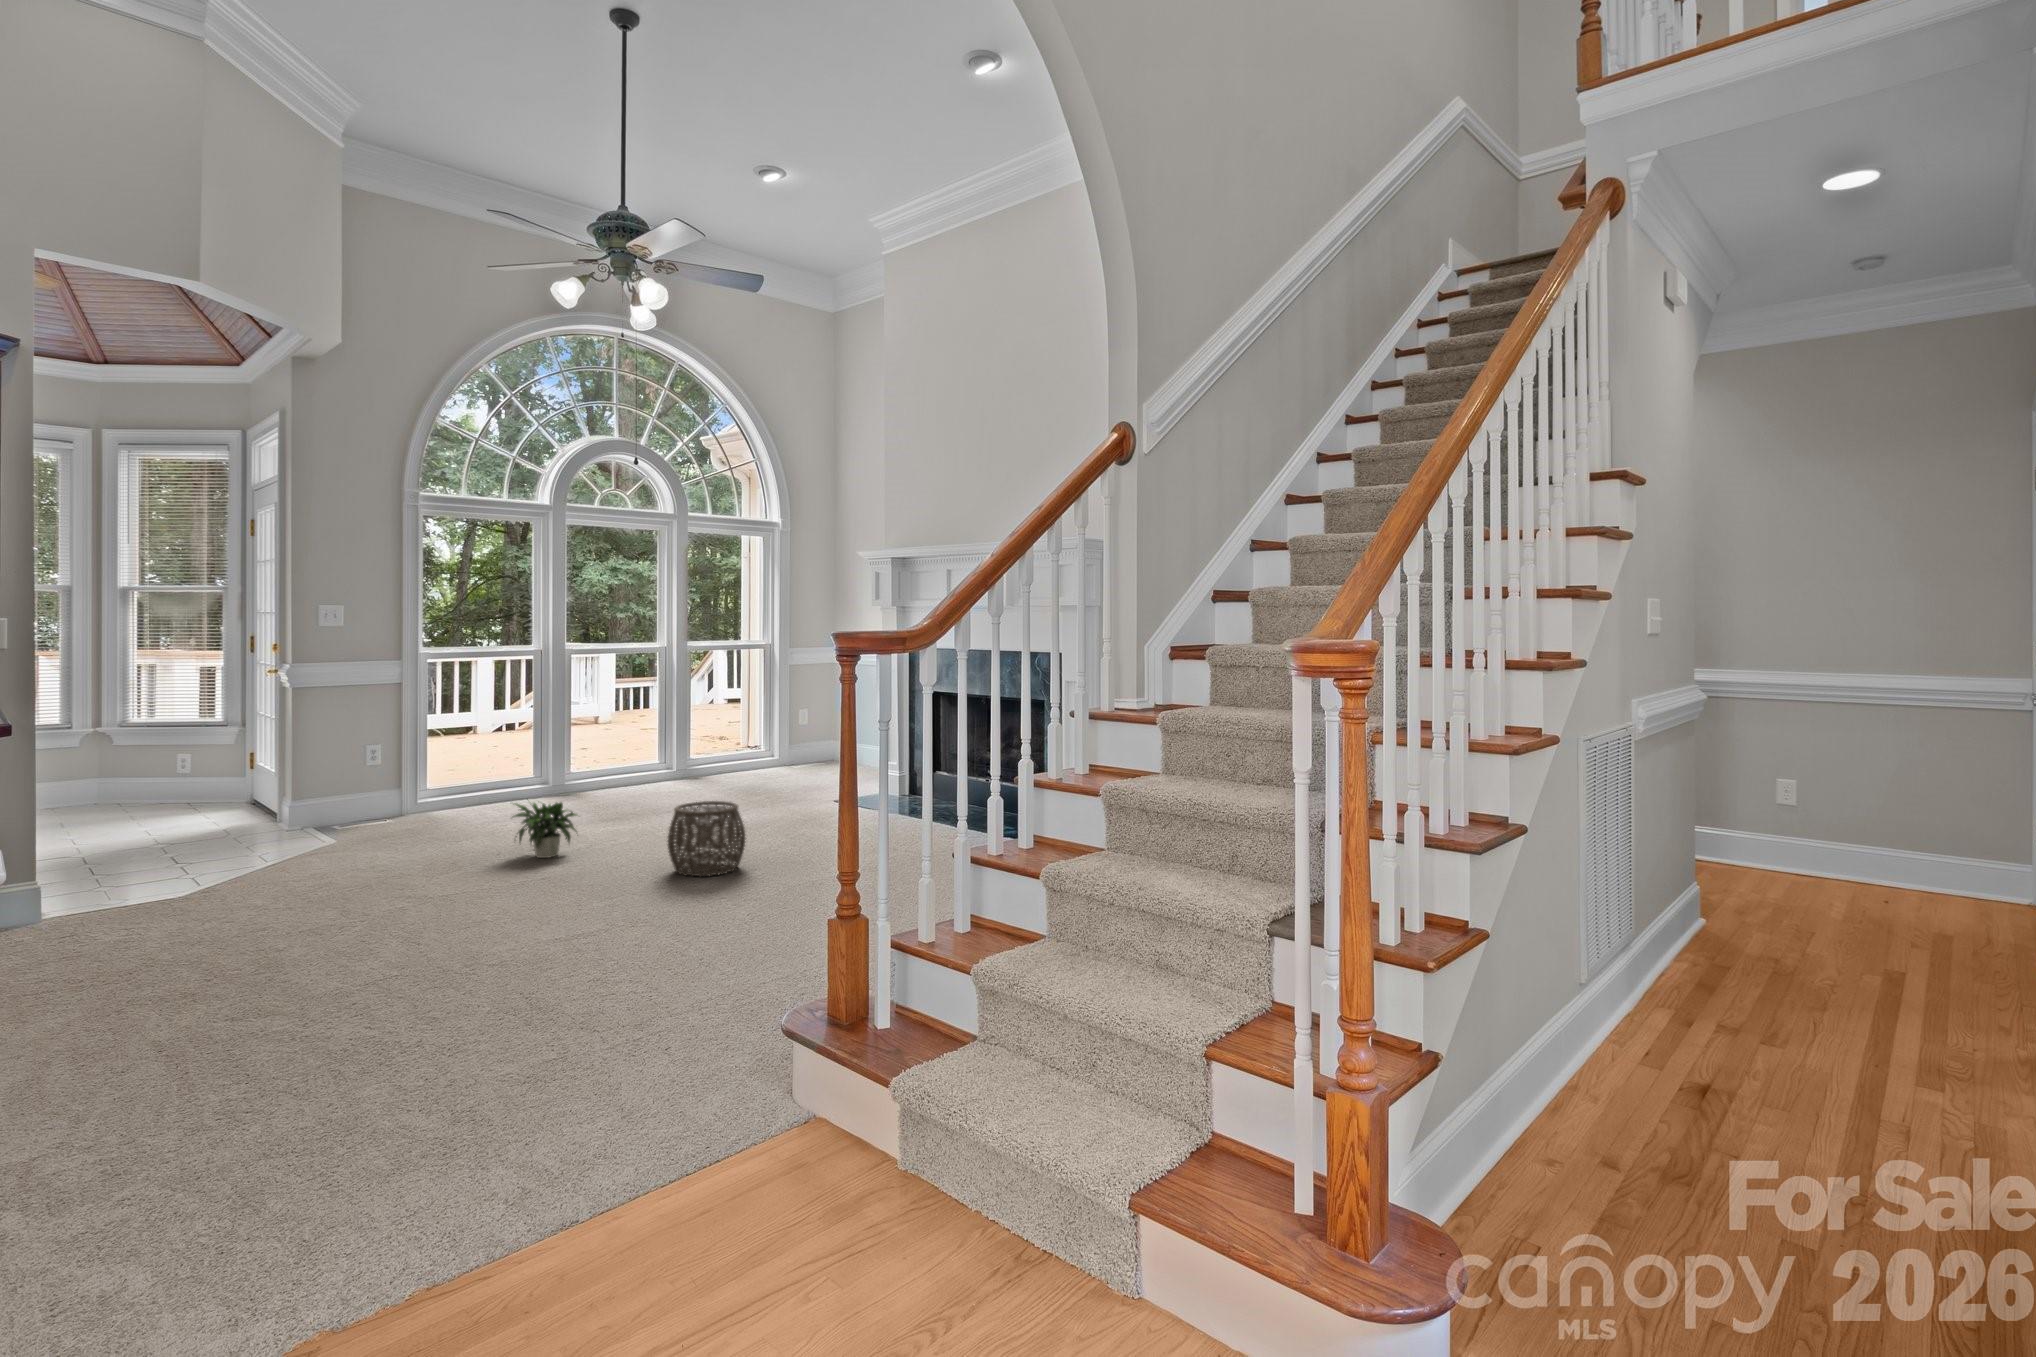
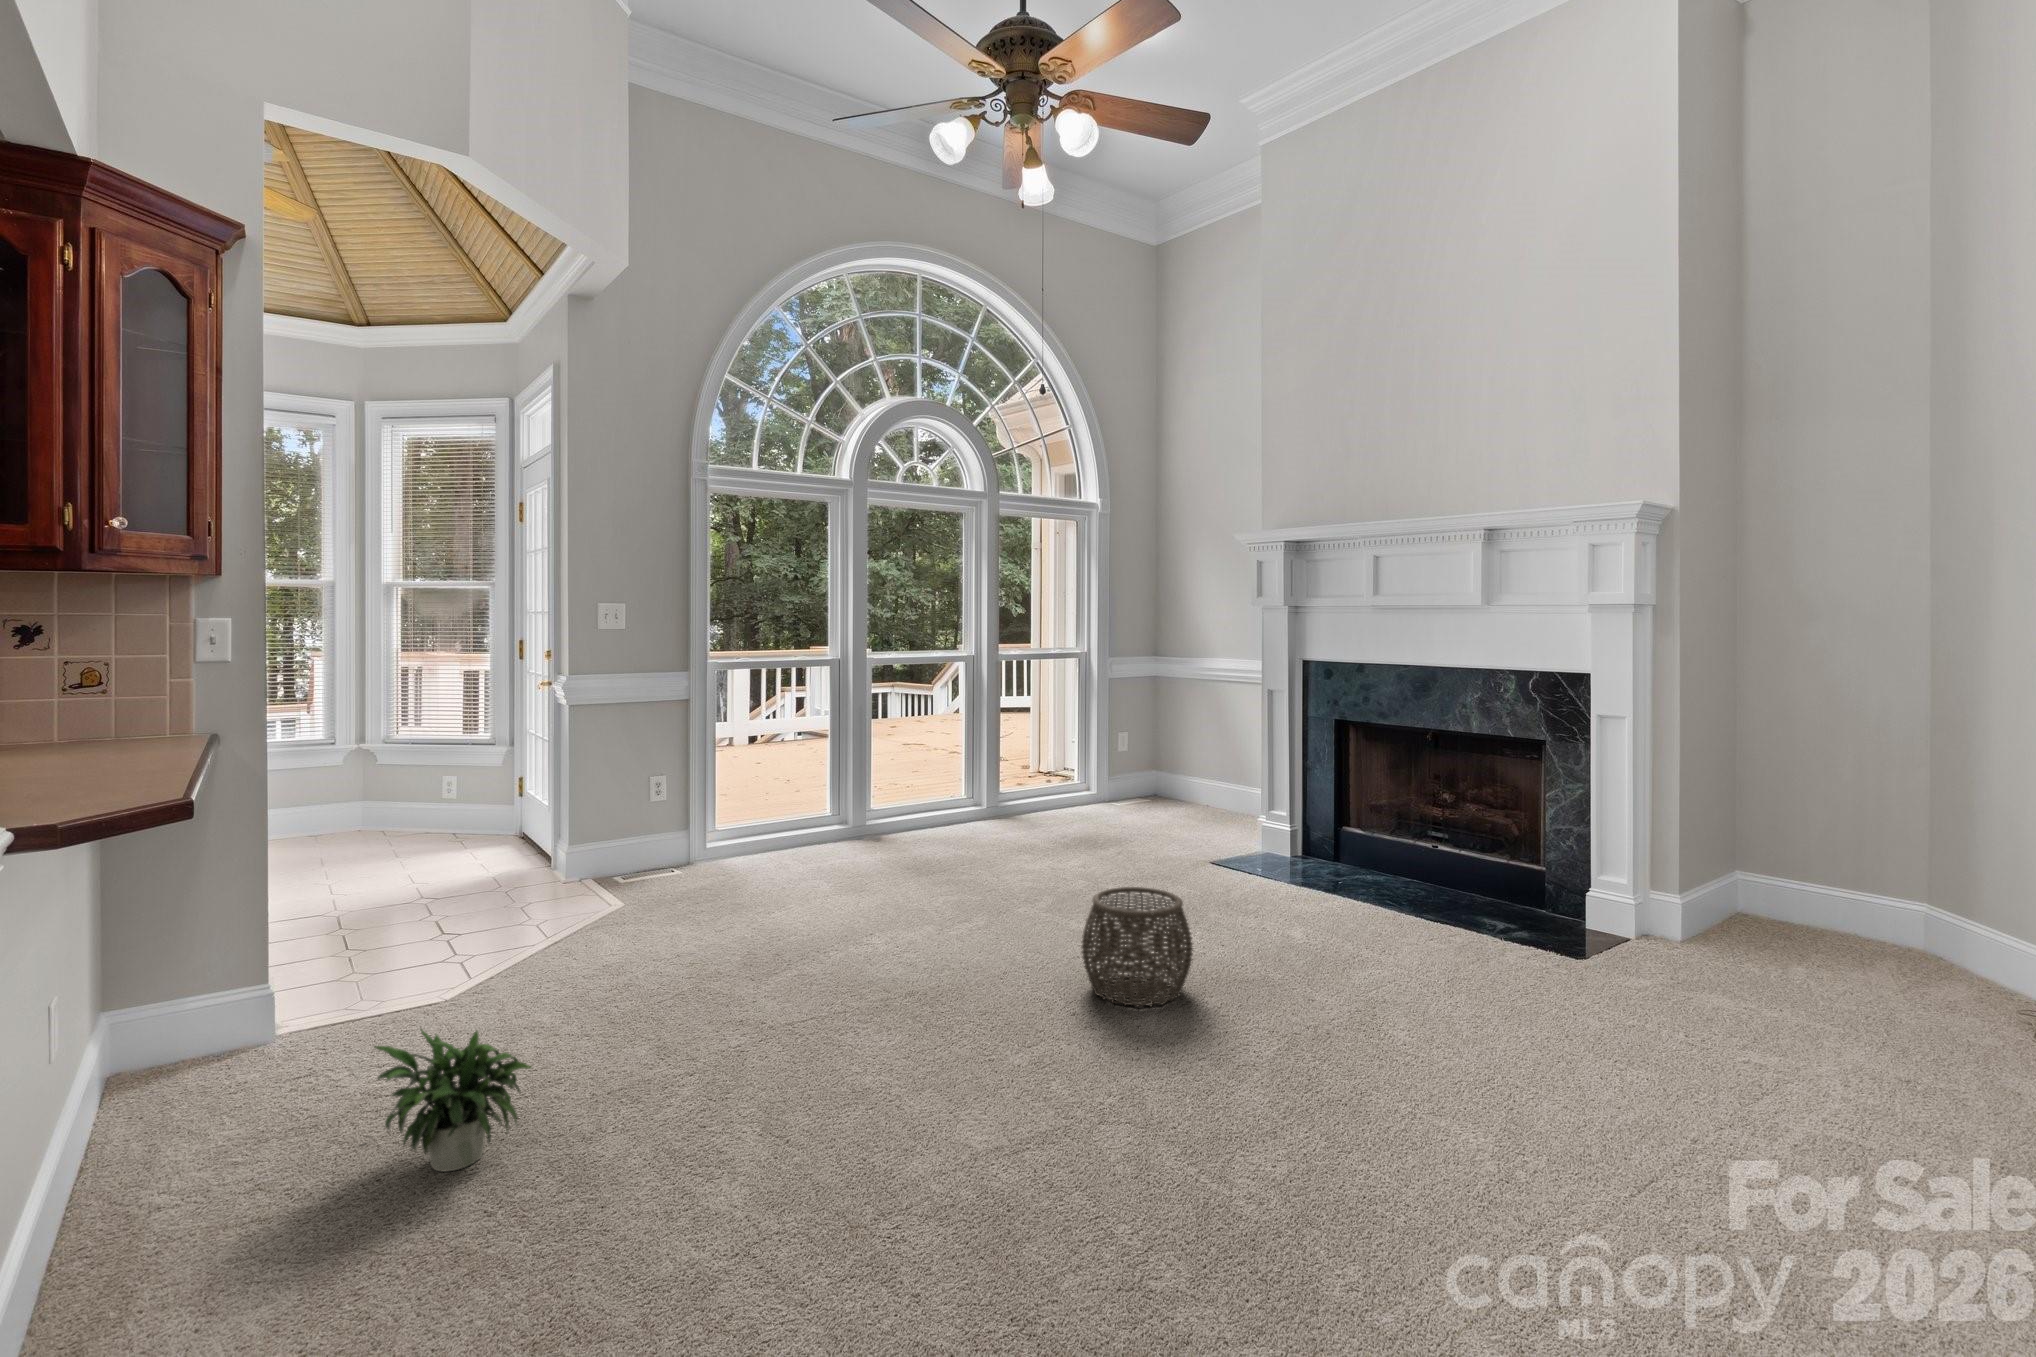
potted plant: present [512,802,577,858] -> present [368,1030,532,1171]

